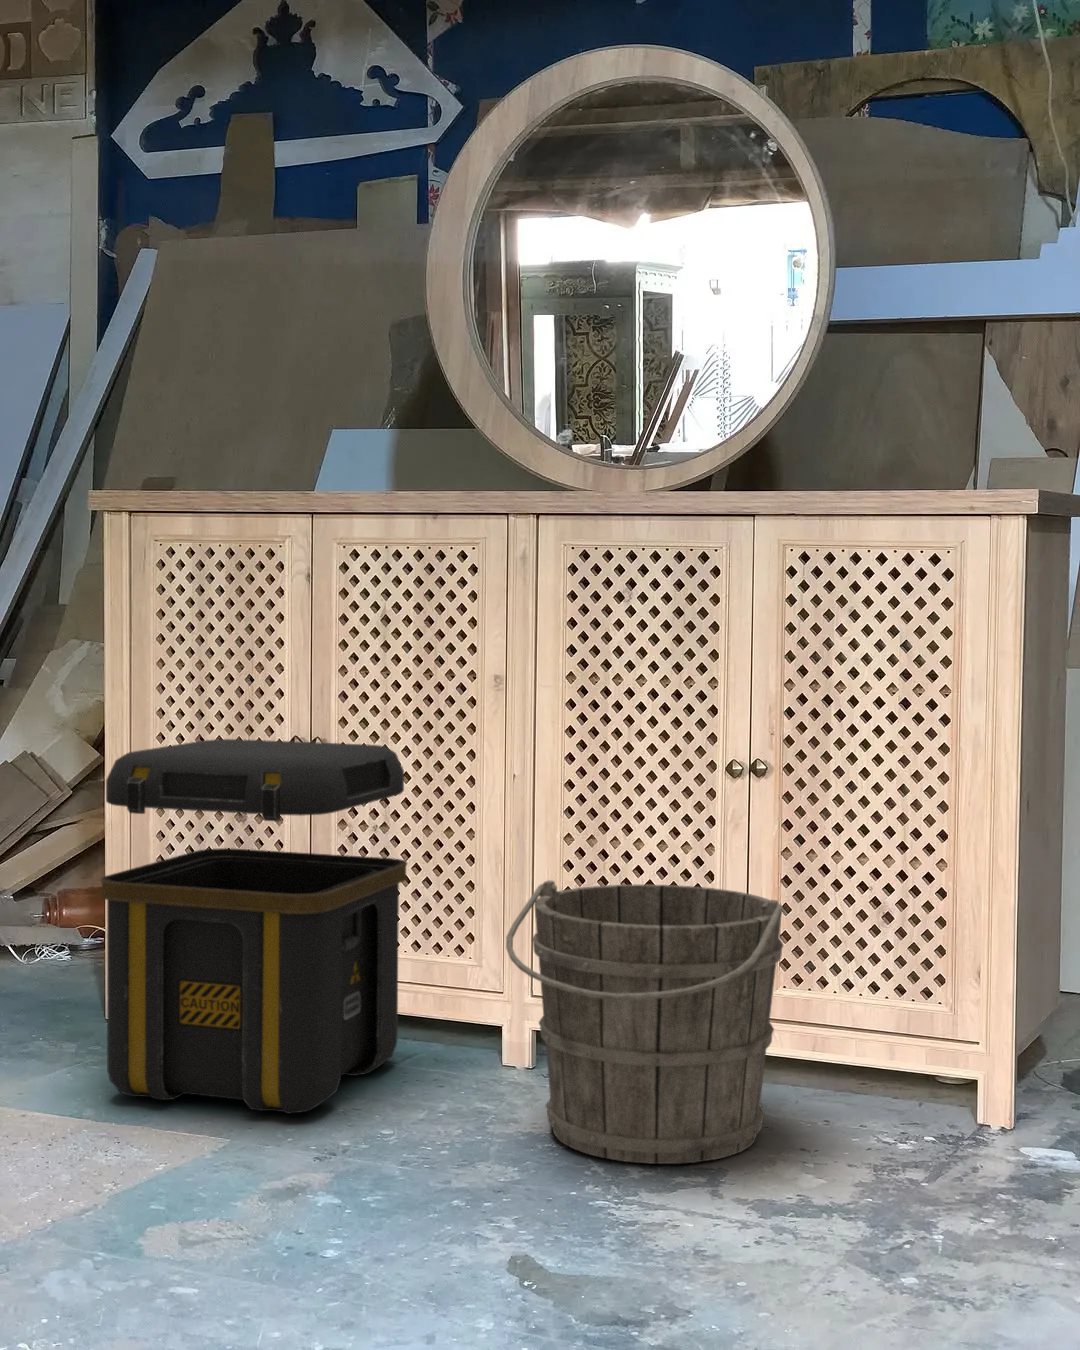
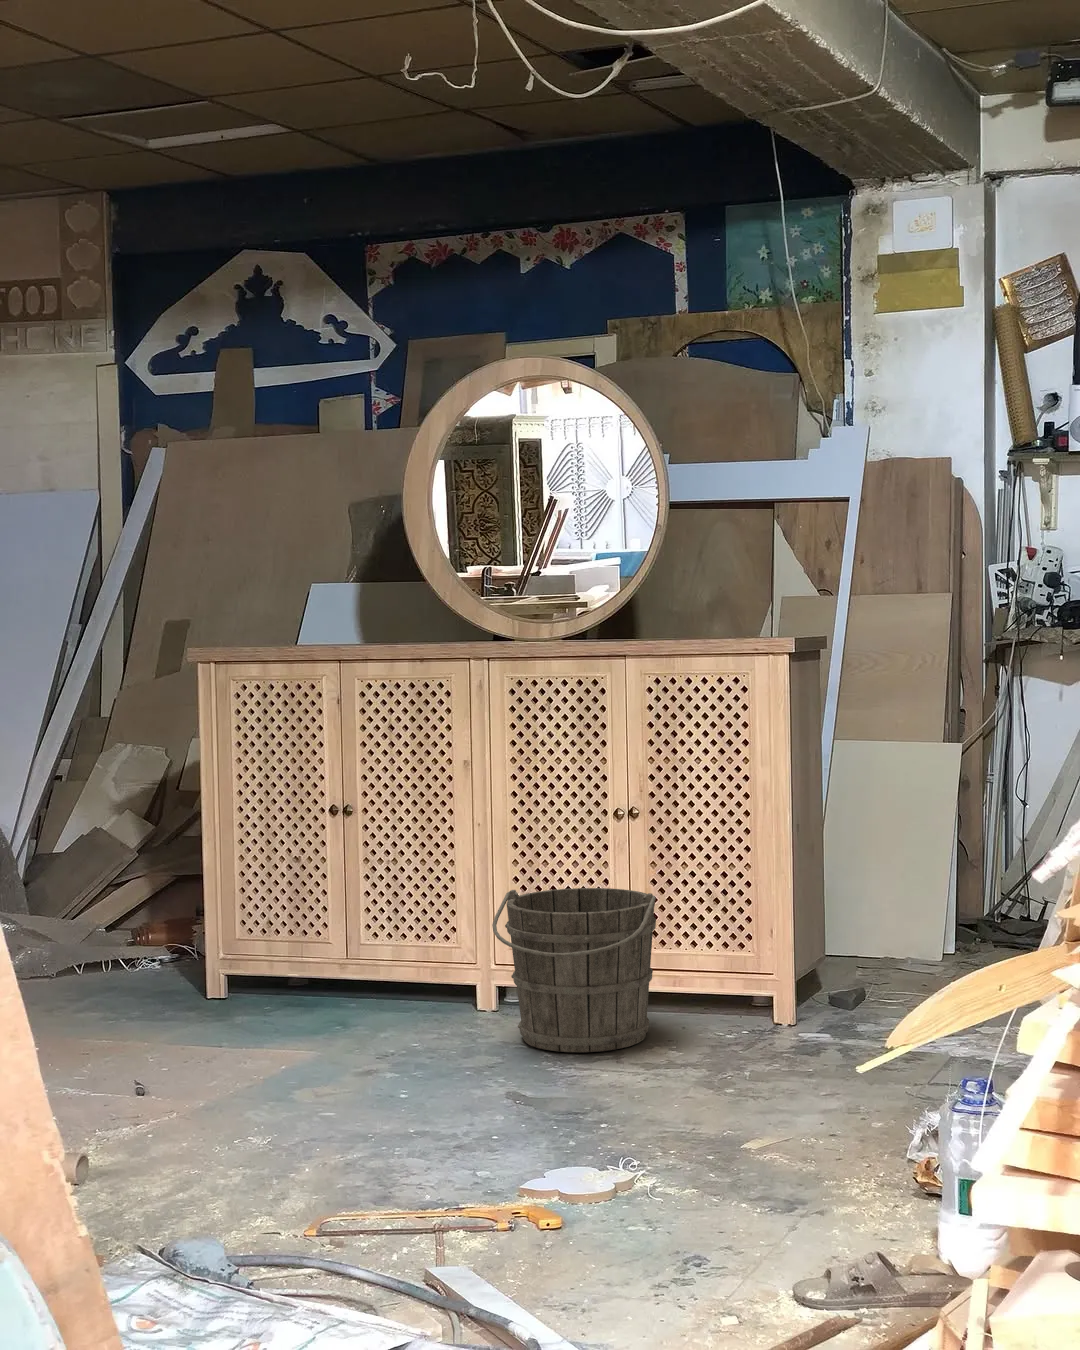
toolbox: present [101,739,407,1114] -> none [231,810,414,1042]

